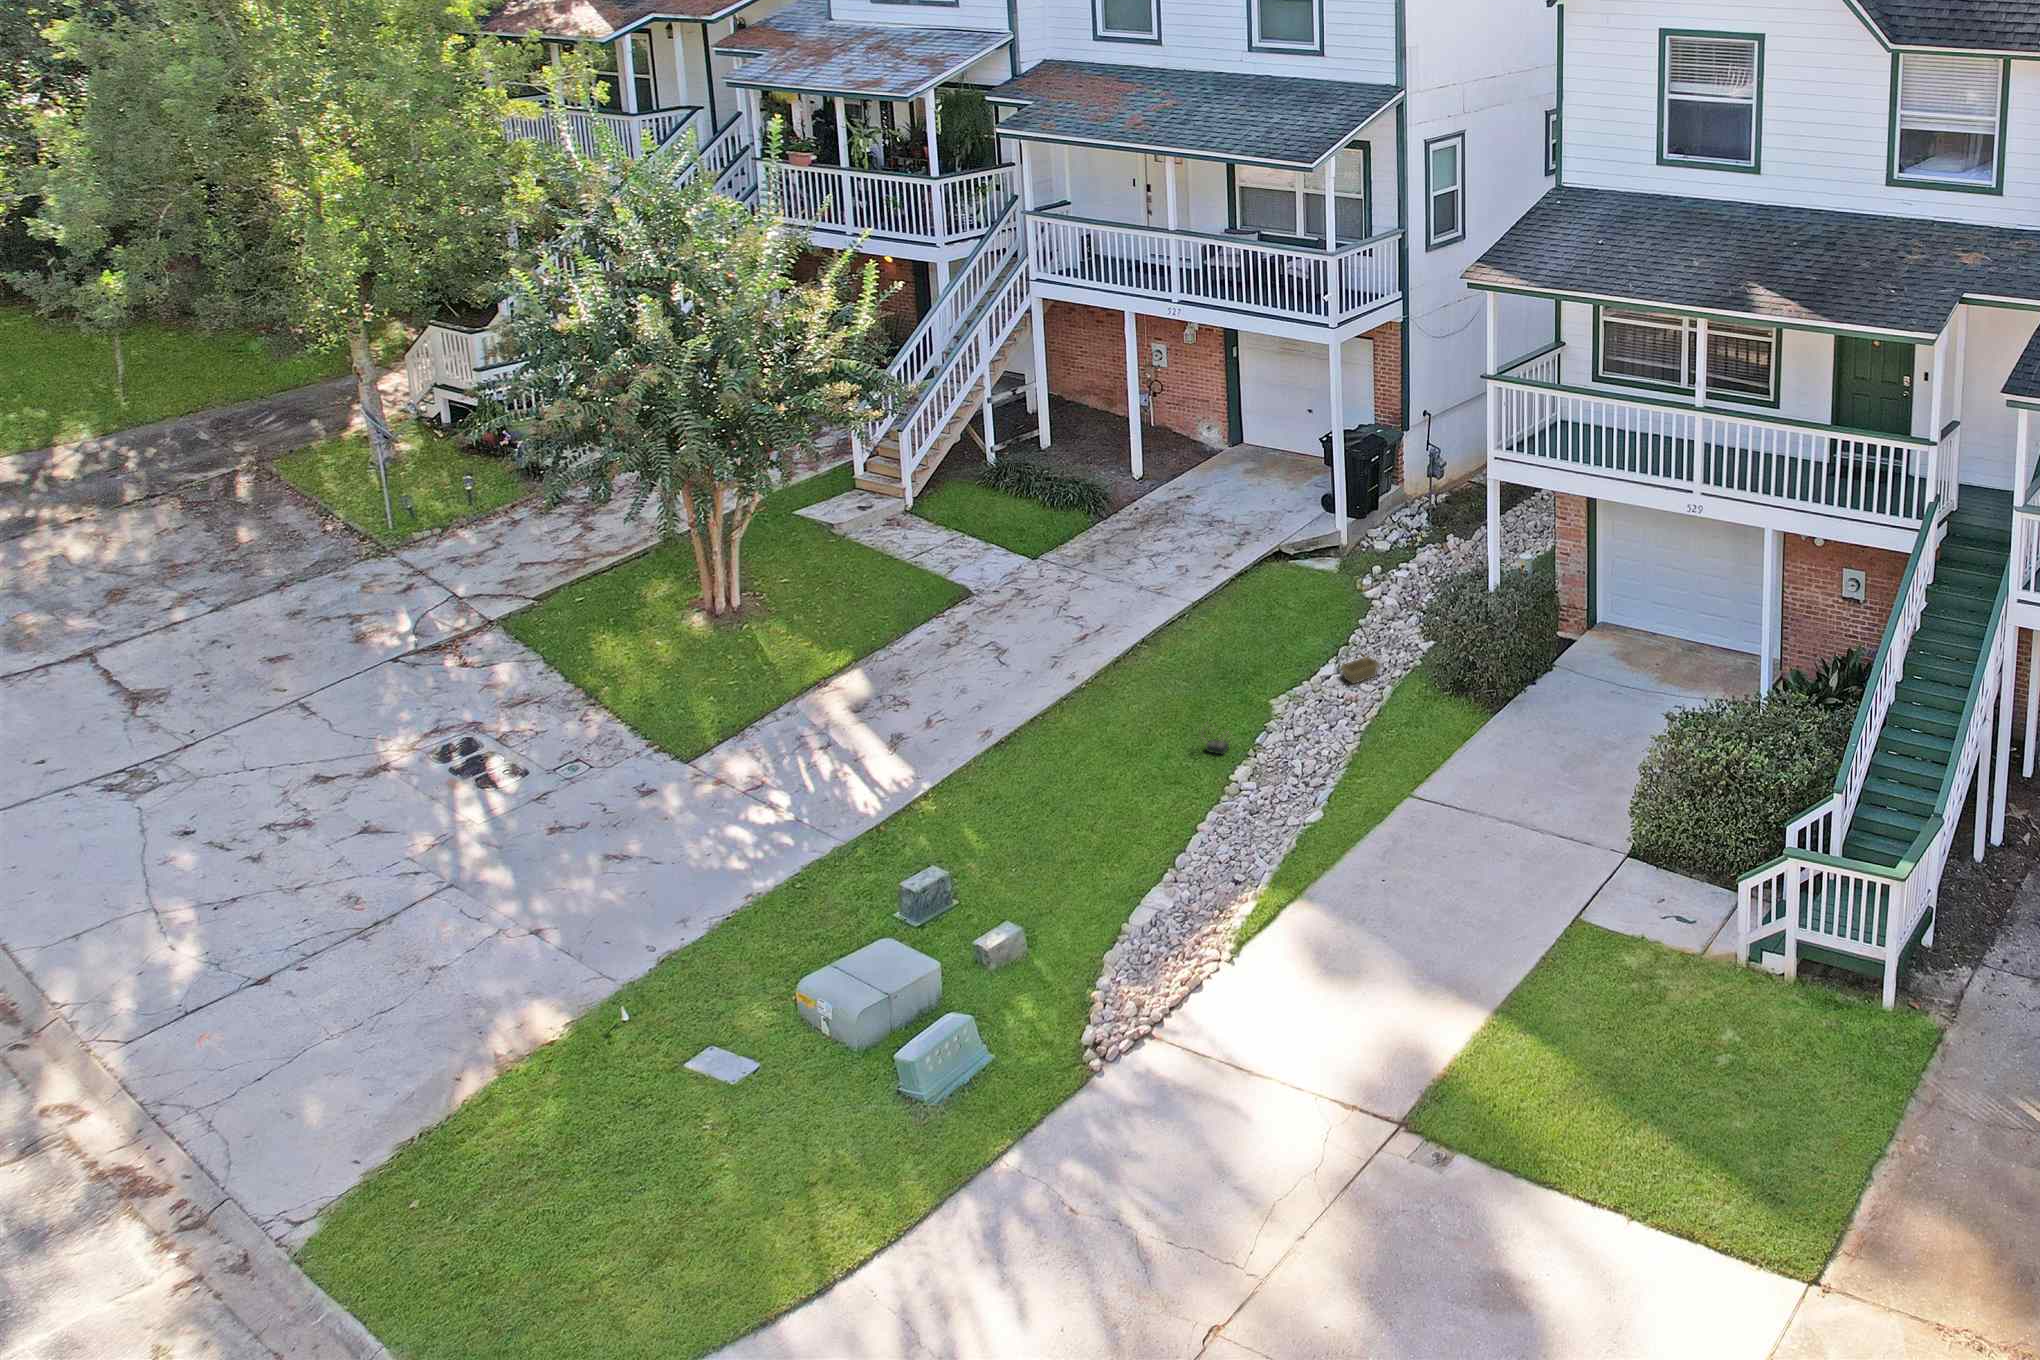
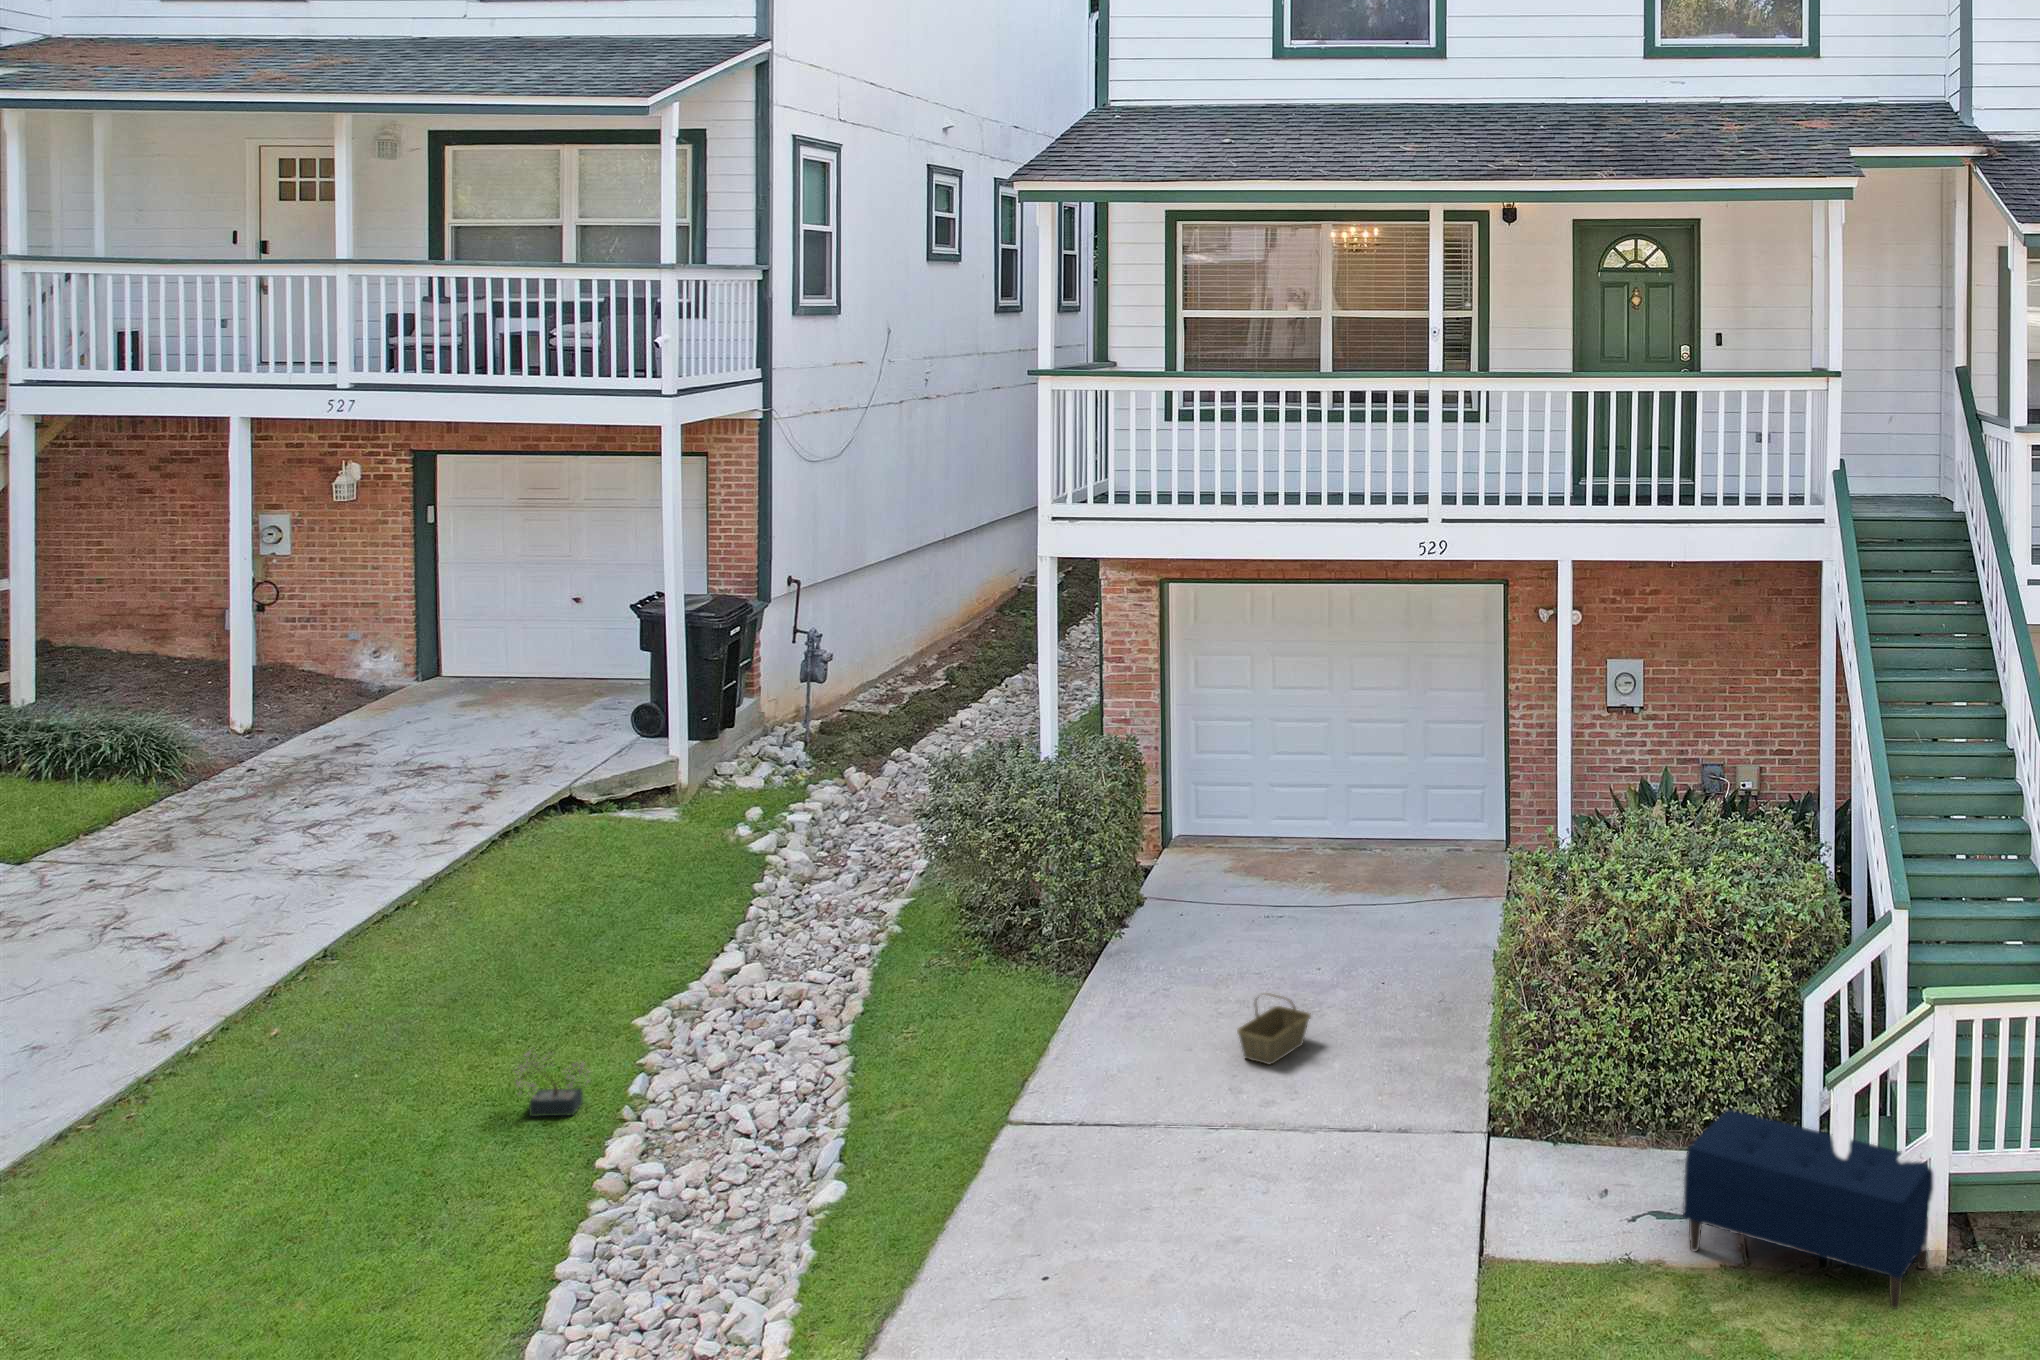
basket: present [1341,651,1379,684] -> present [1237,994,1311,1064]
bench: none [1668,881,1787,999] -> present [1683,1110,1933,1309]

